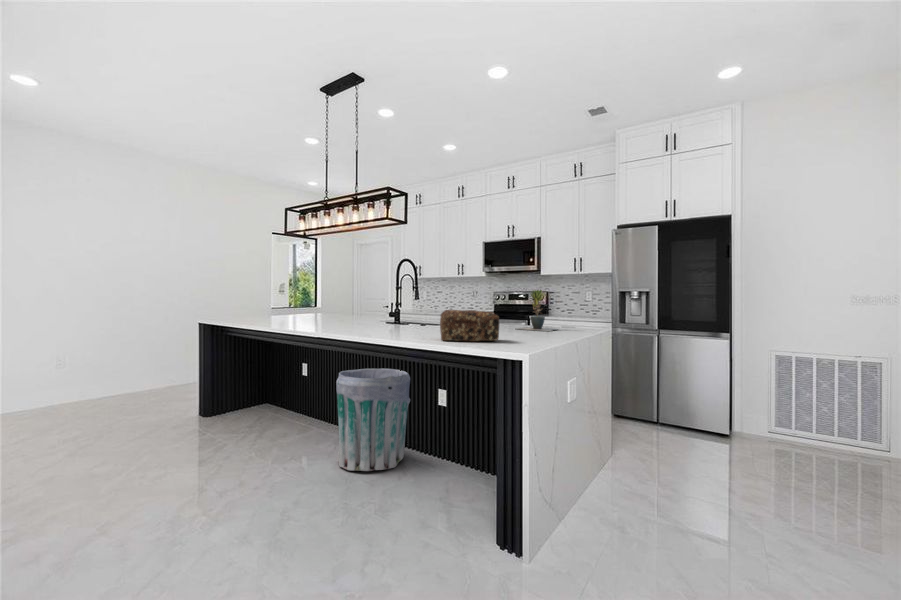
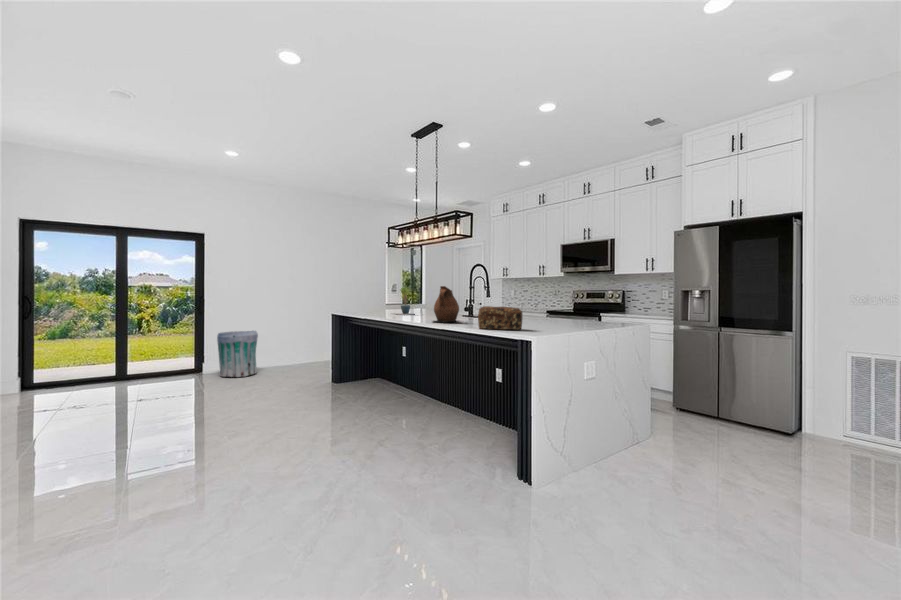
ceramic pitcher: none [360,283,405,332] -> present [434,286,460,322]
potted plant: present [518,290,555,331] -> present [397,288,413,315]
trash can: present [336,368,410,471] -> present [217,331,258,377]

